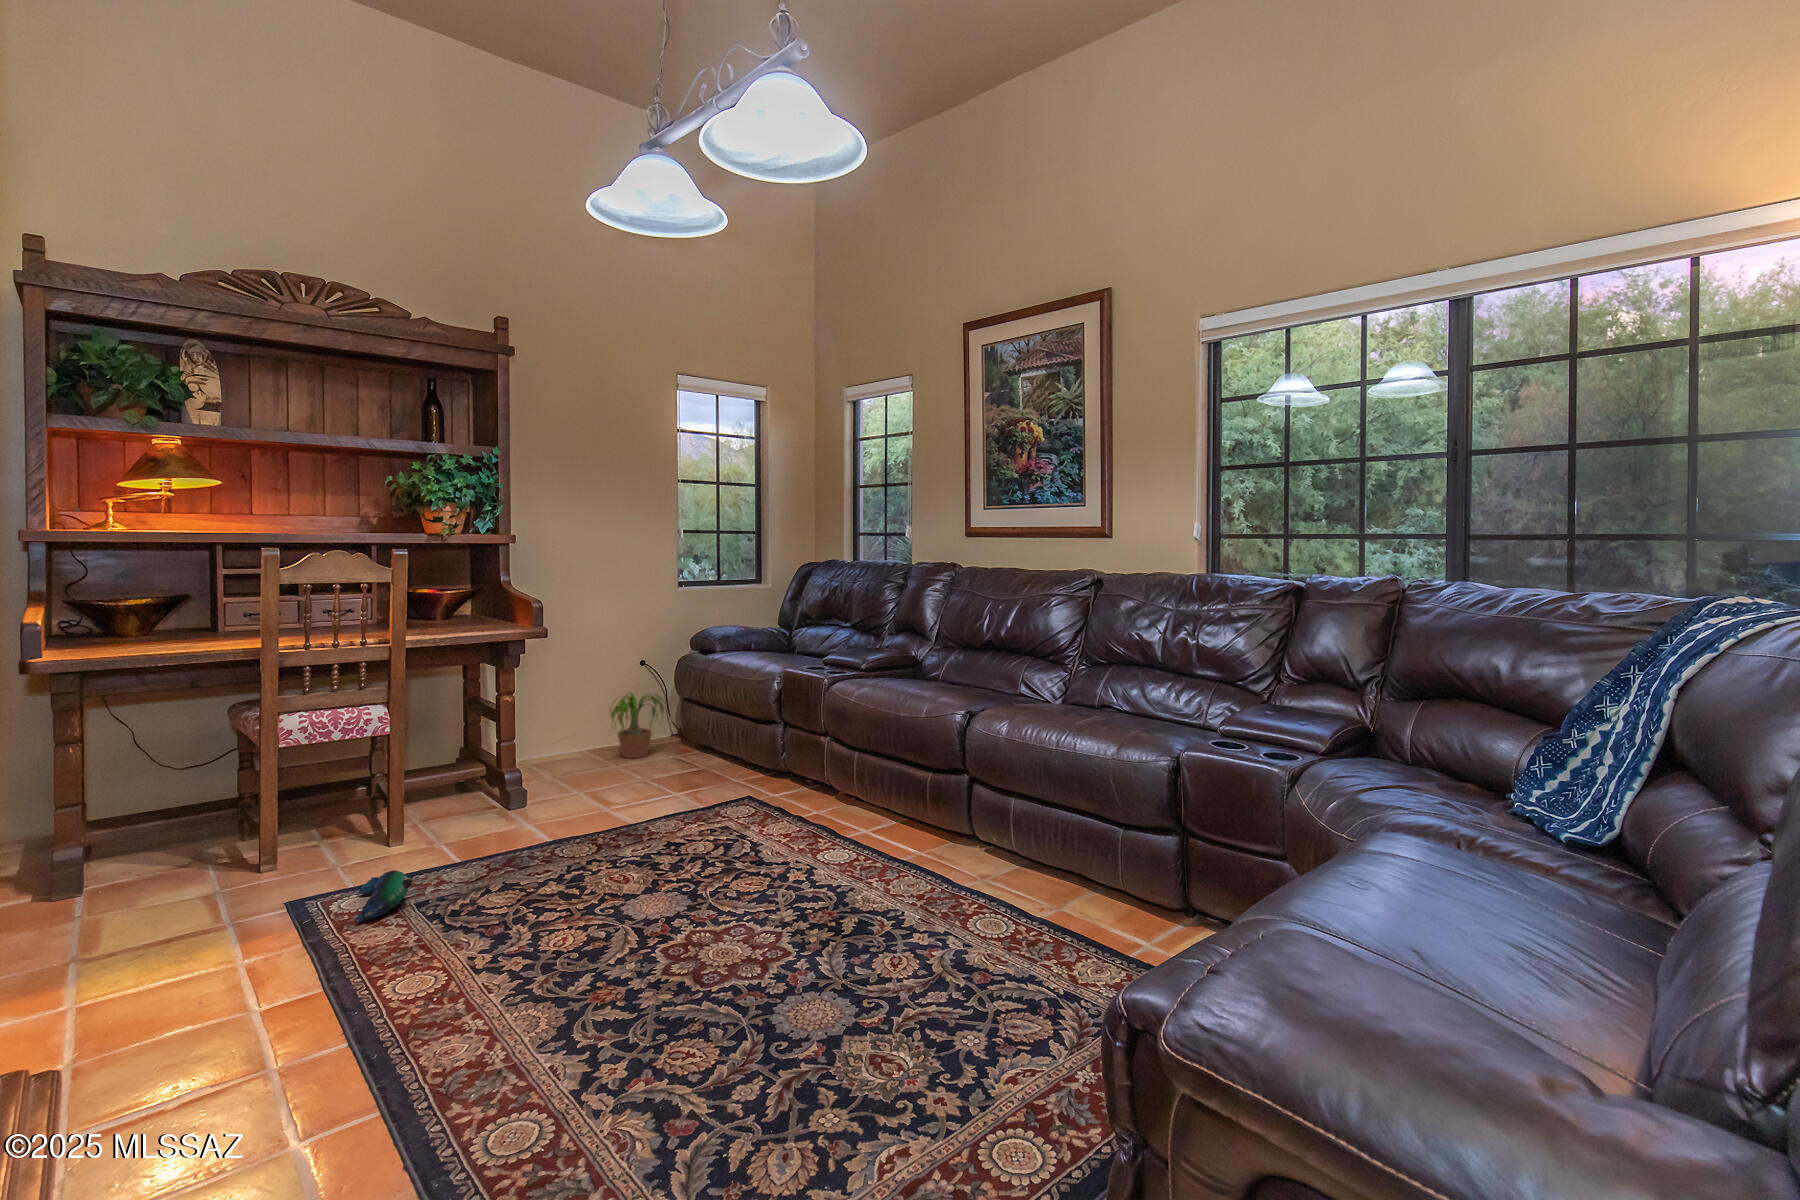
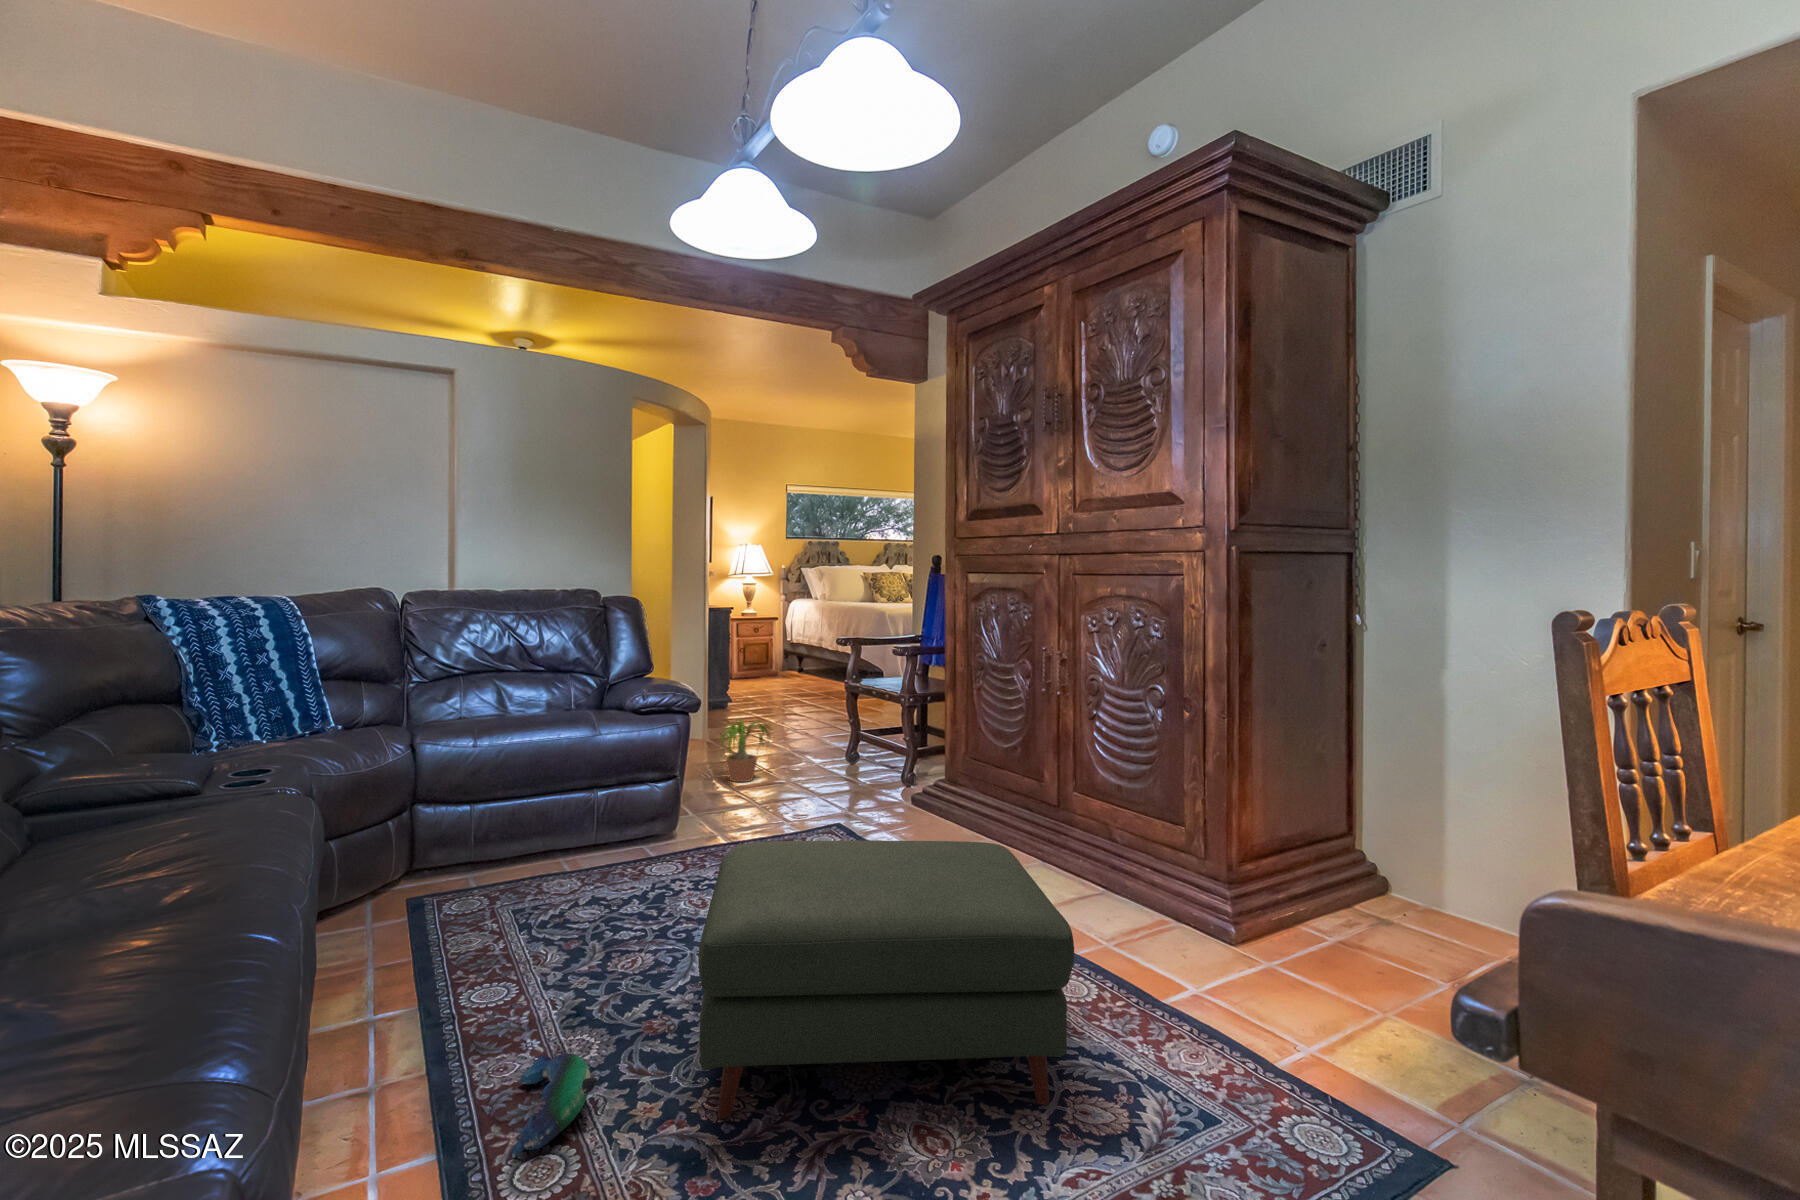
ottoman: none [656,798,1004,1069] -> present [698,841,1074,1119]
plush toy: present [355,870,413,923] -> present [510,1053,597,1159]

